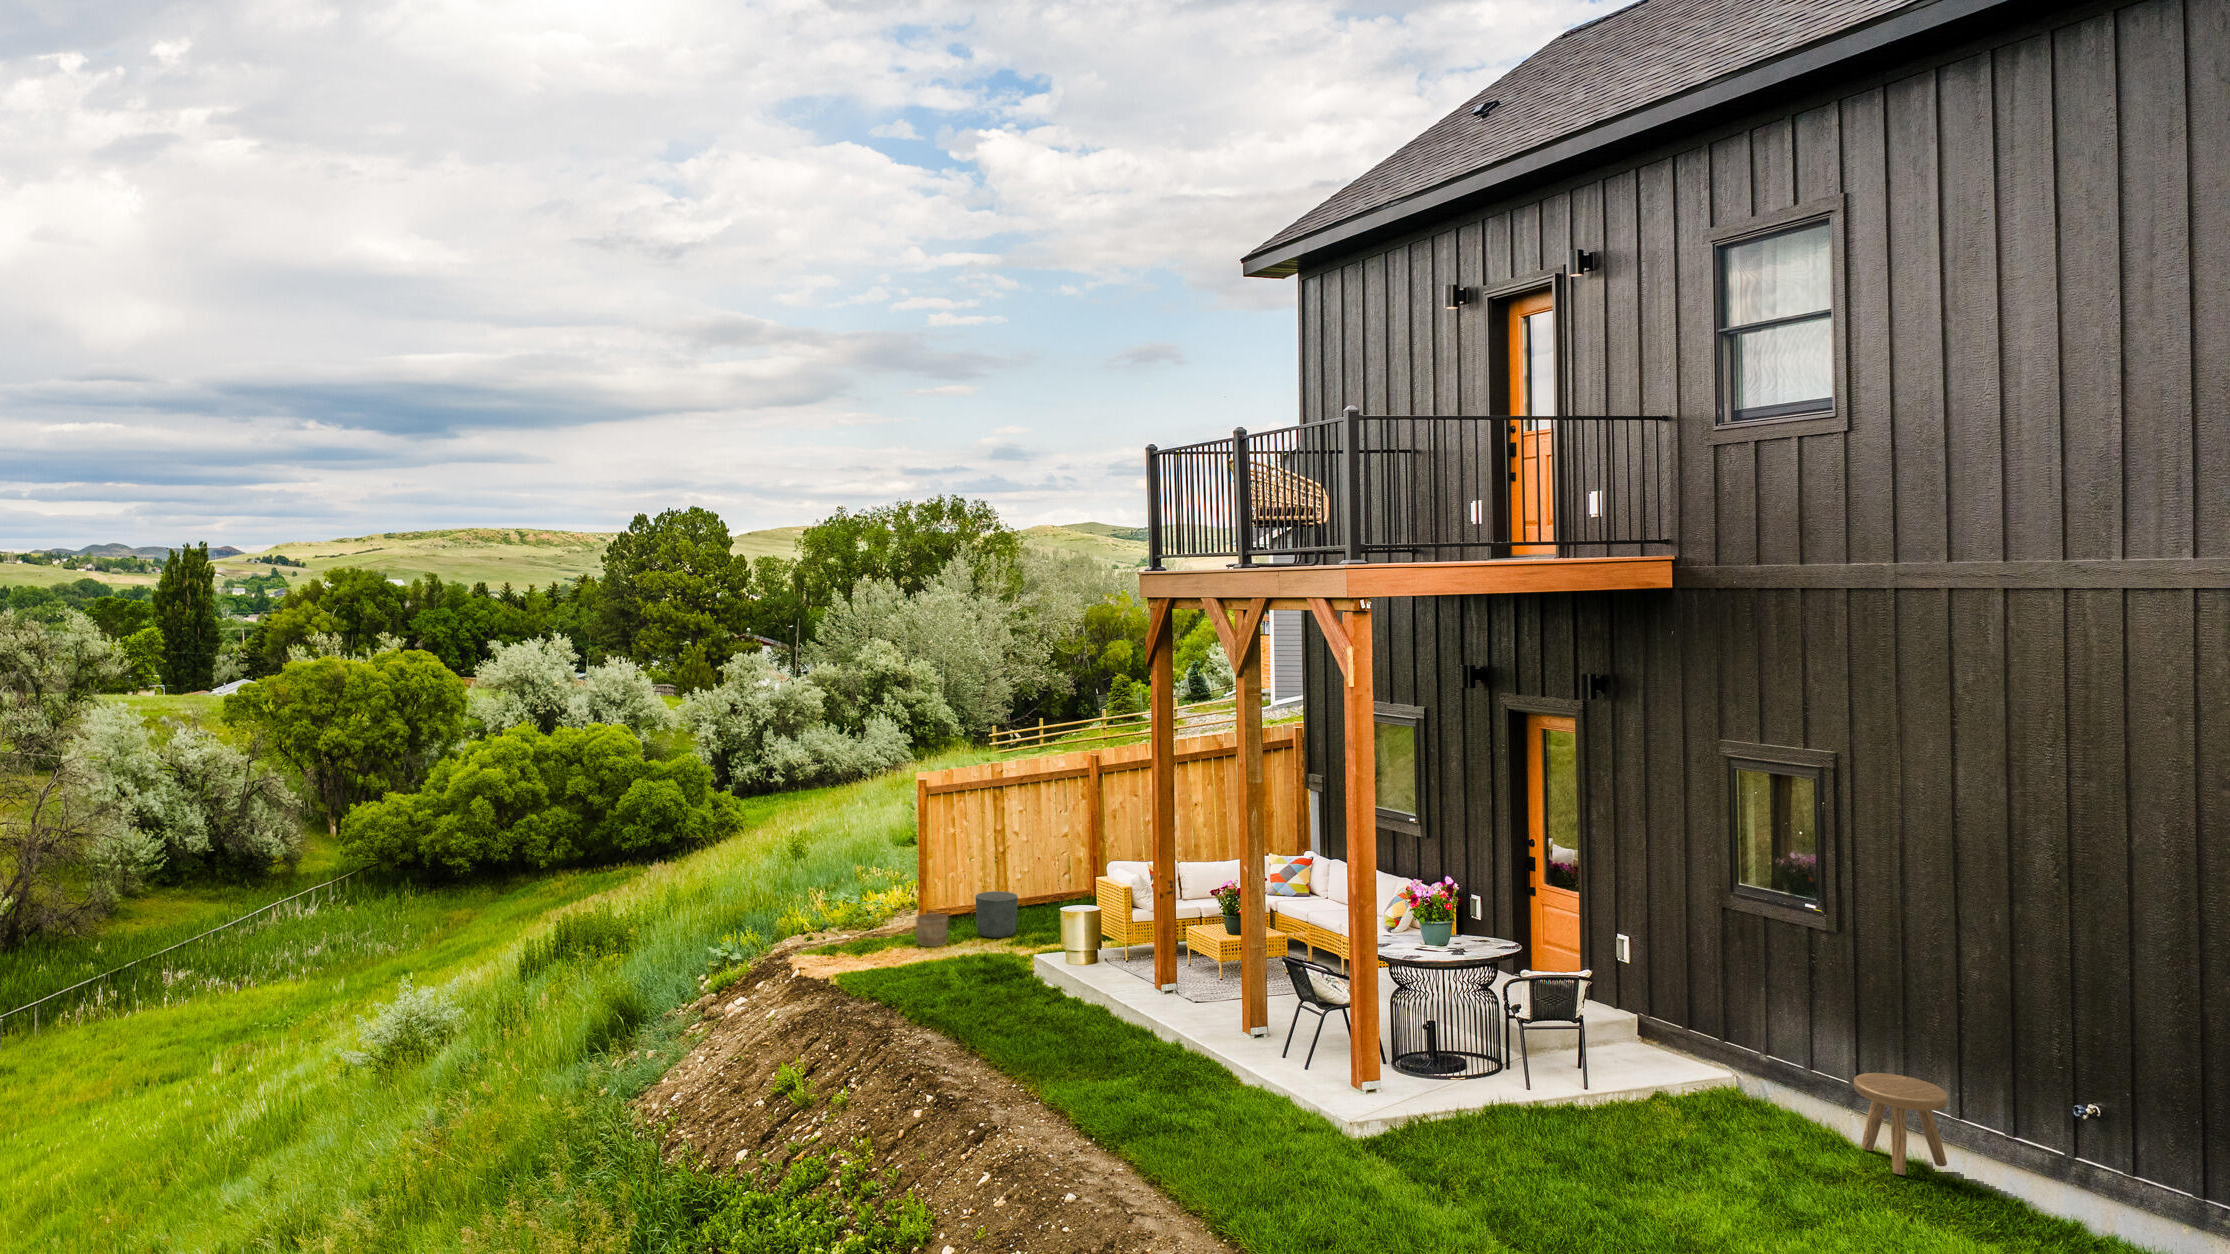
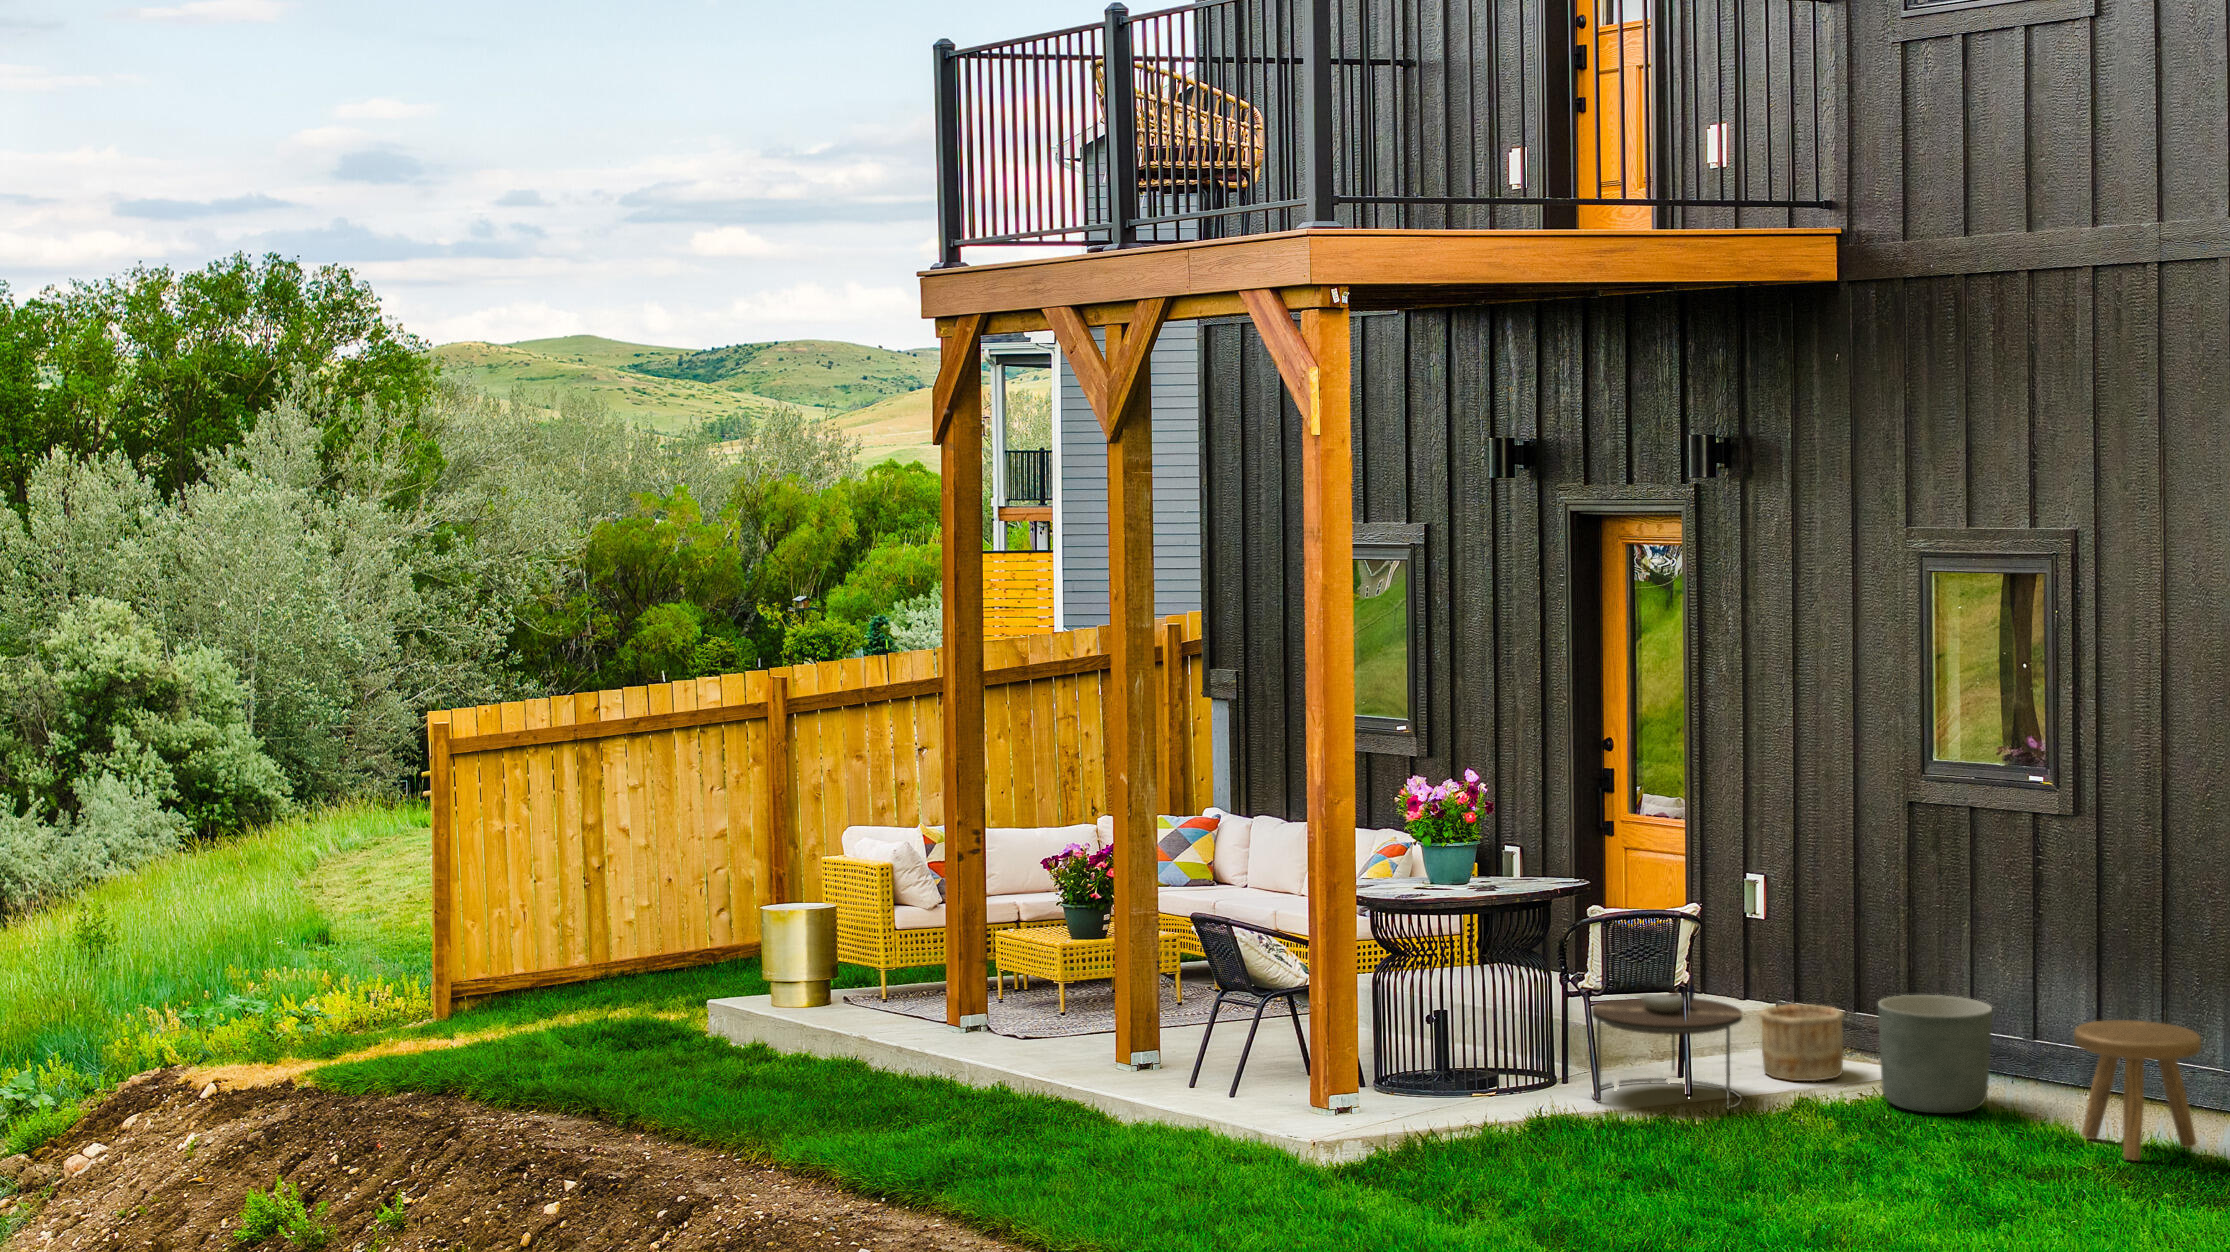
planter: present [976,891,1018,938] -> present [1878,995,1992,1113]
wooden bucket: present [915,913,948,947] -> present [1759,1004,1844,1081]
side table: none [1525,1008,1624,1097] -> present [1592,977,1742,1109]

